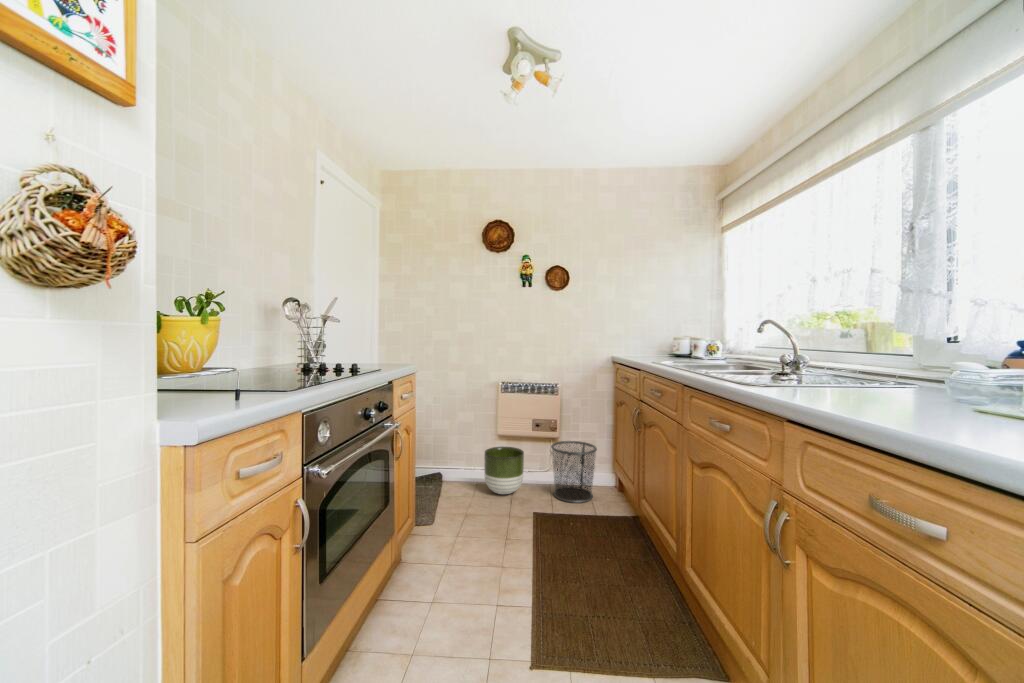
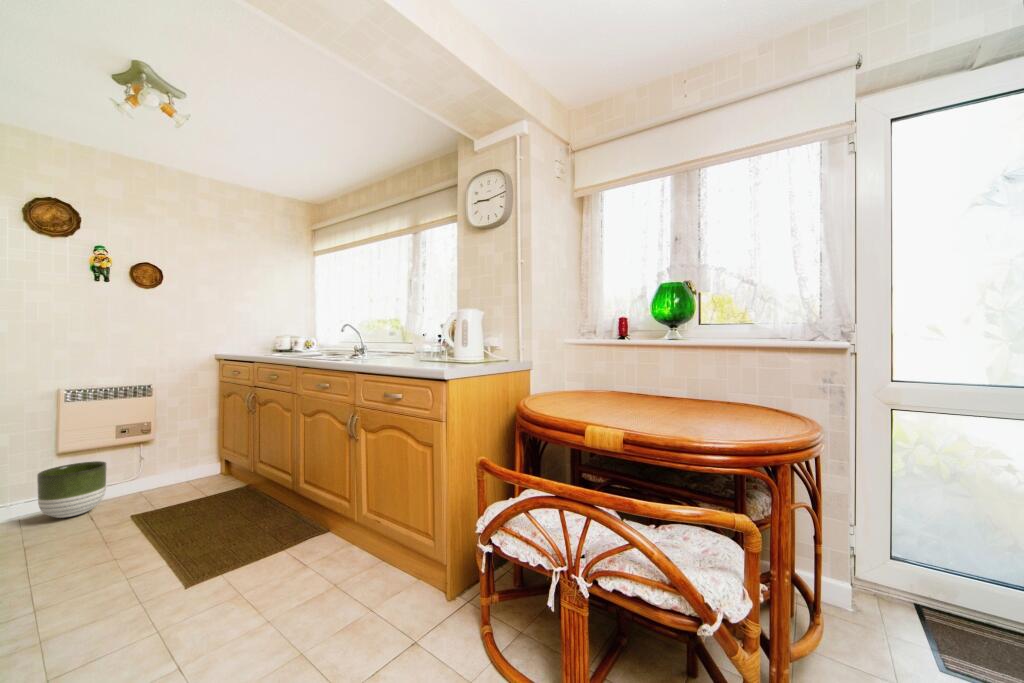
waste bin: present [551,441,597,503] -> none [146,438,205,497]

